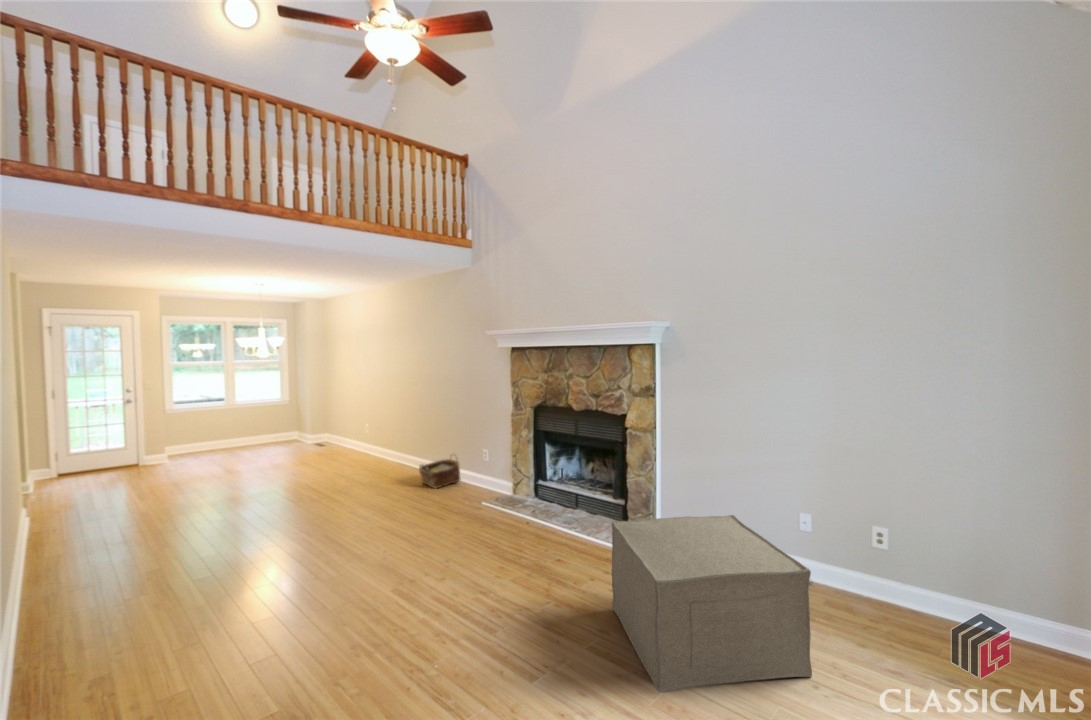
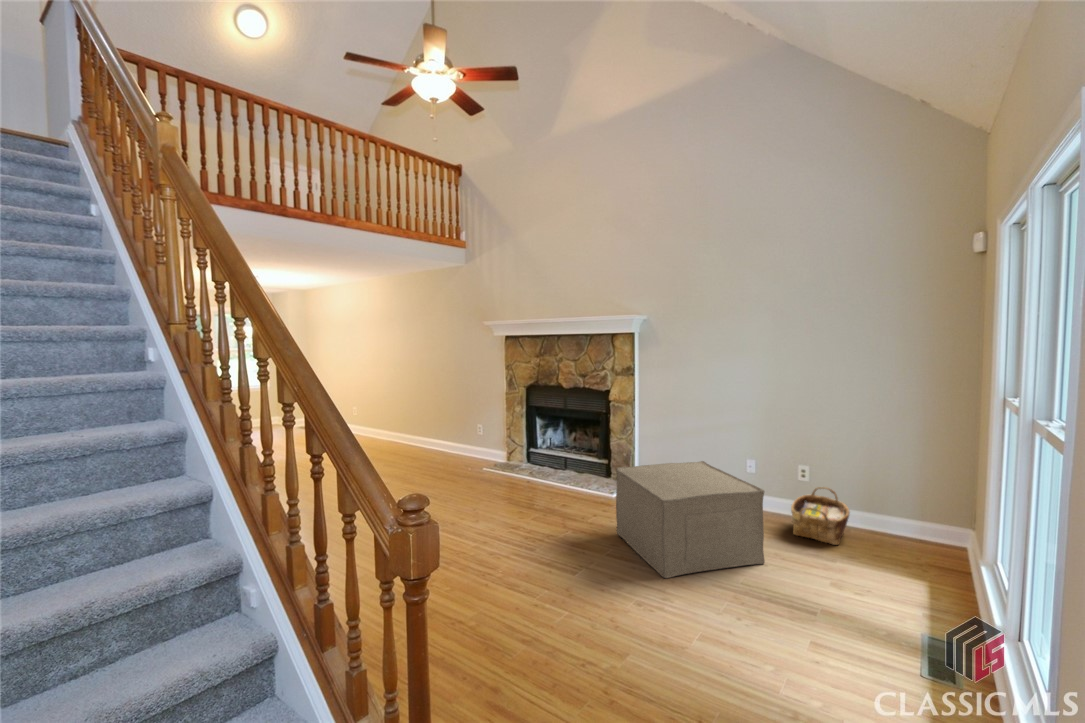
woven basket: present [419,459,460,489] -> present [791,487,850,545]

